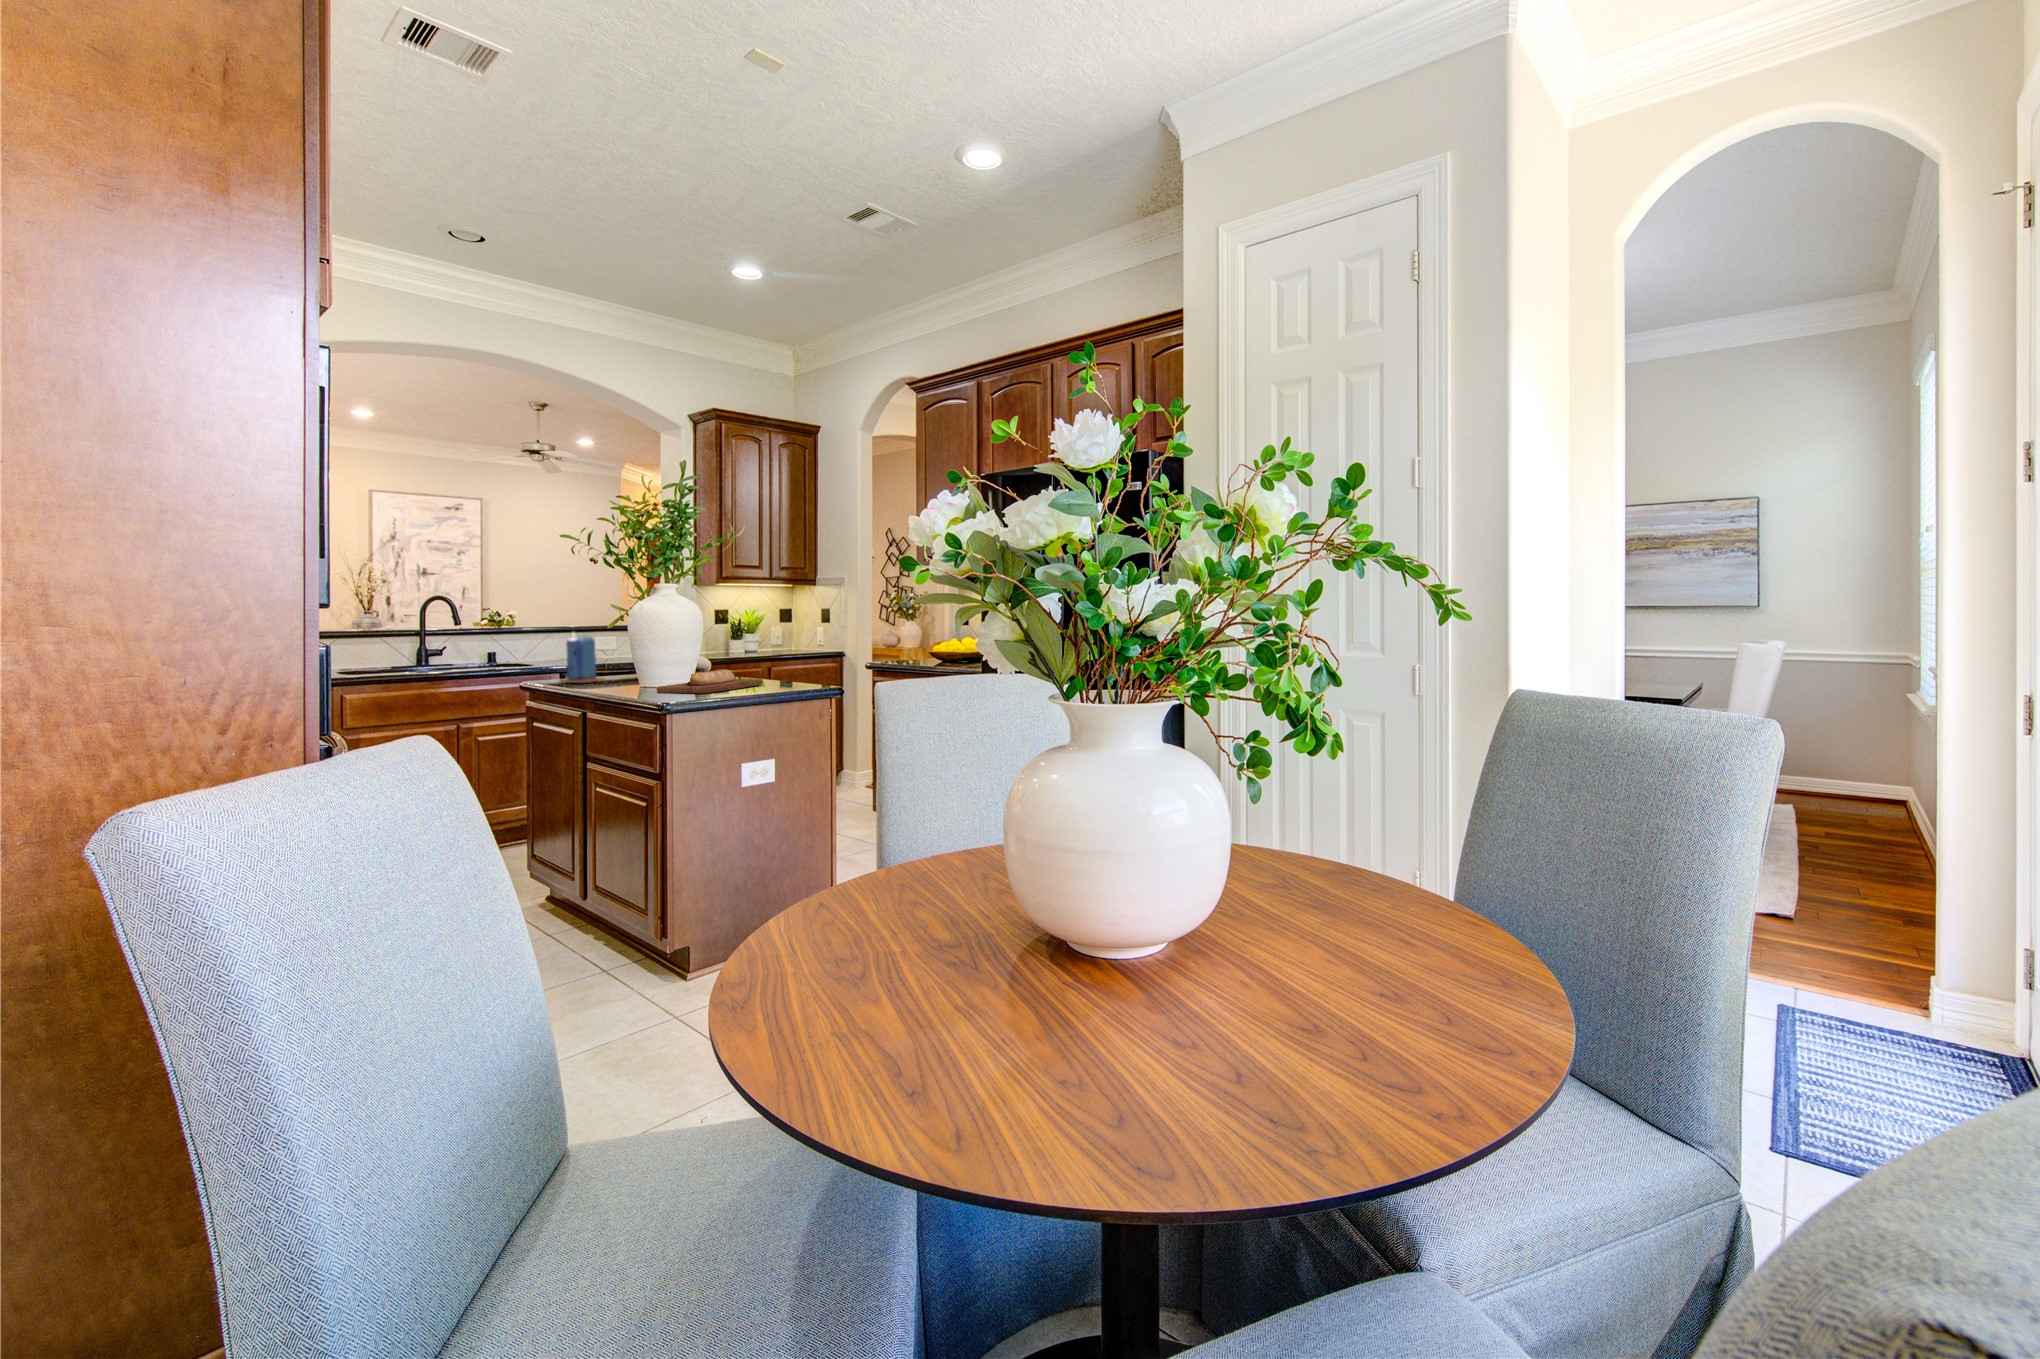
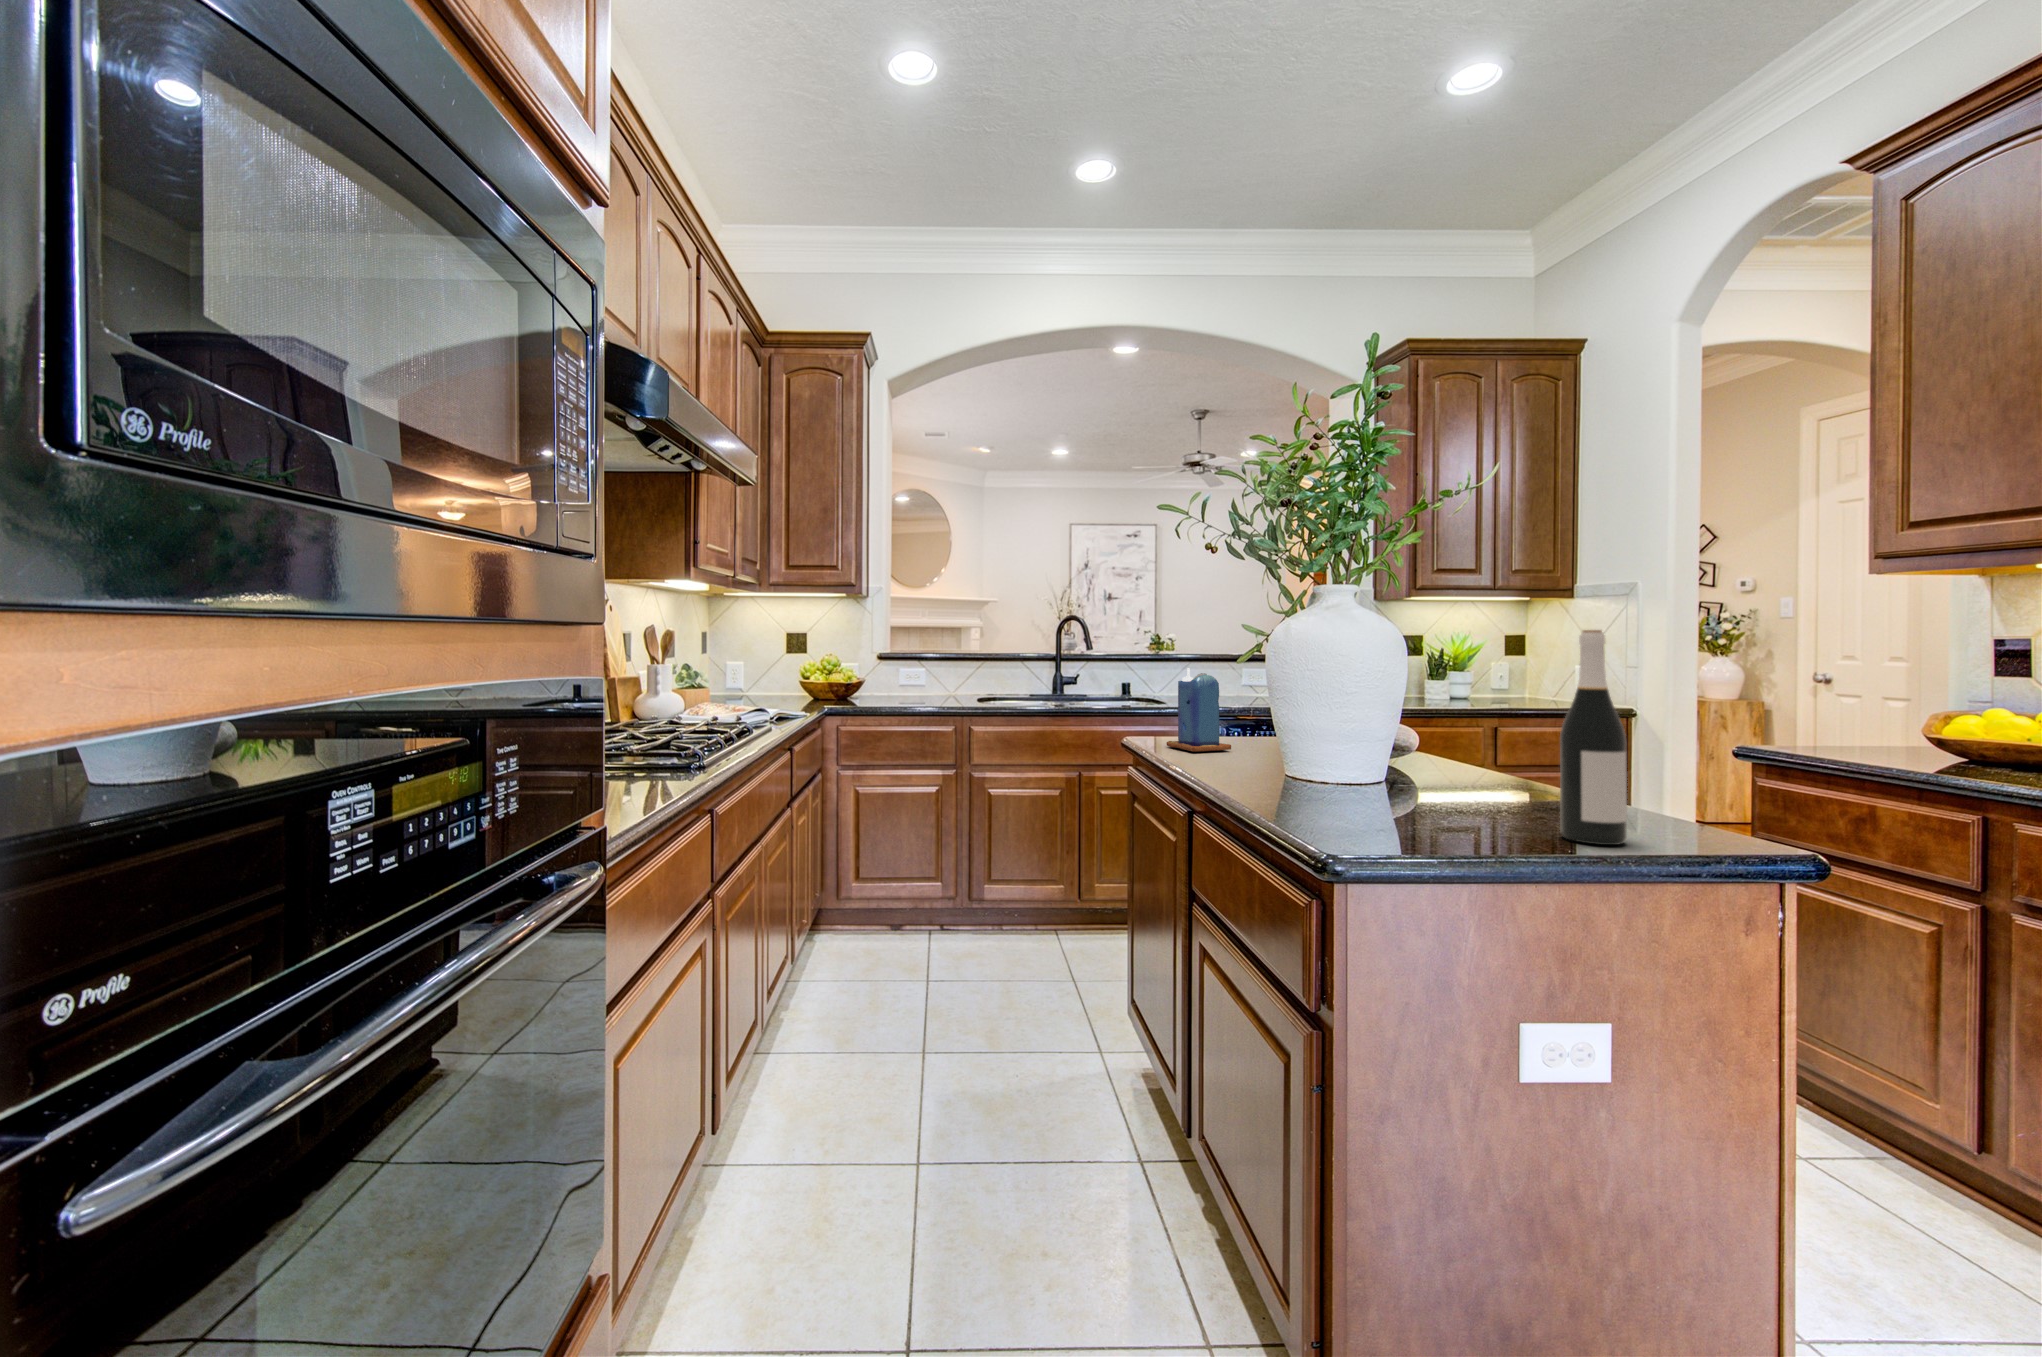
wine bottle: none [764,607,789,693] -> present [1560,630,1627,845]
bread loaf: present [656,669,763,693] -> none [1309,758,1535,817]

